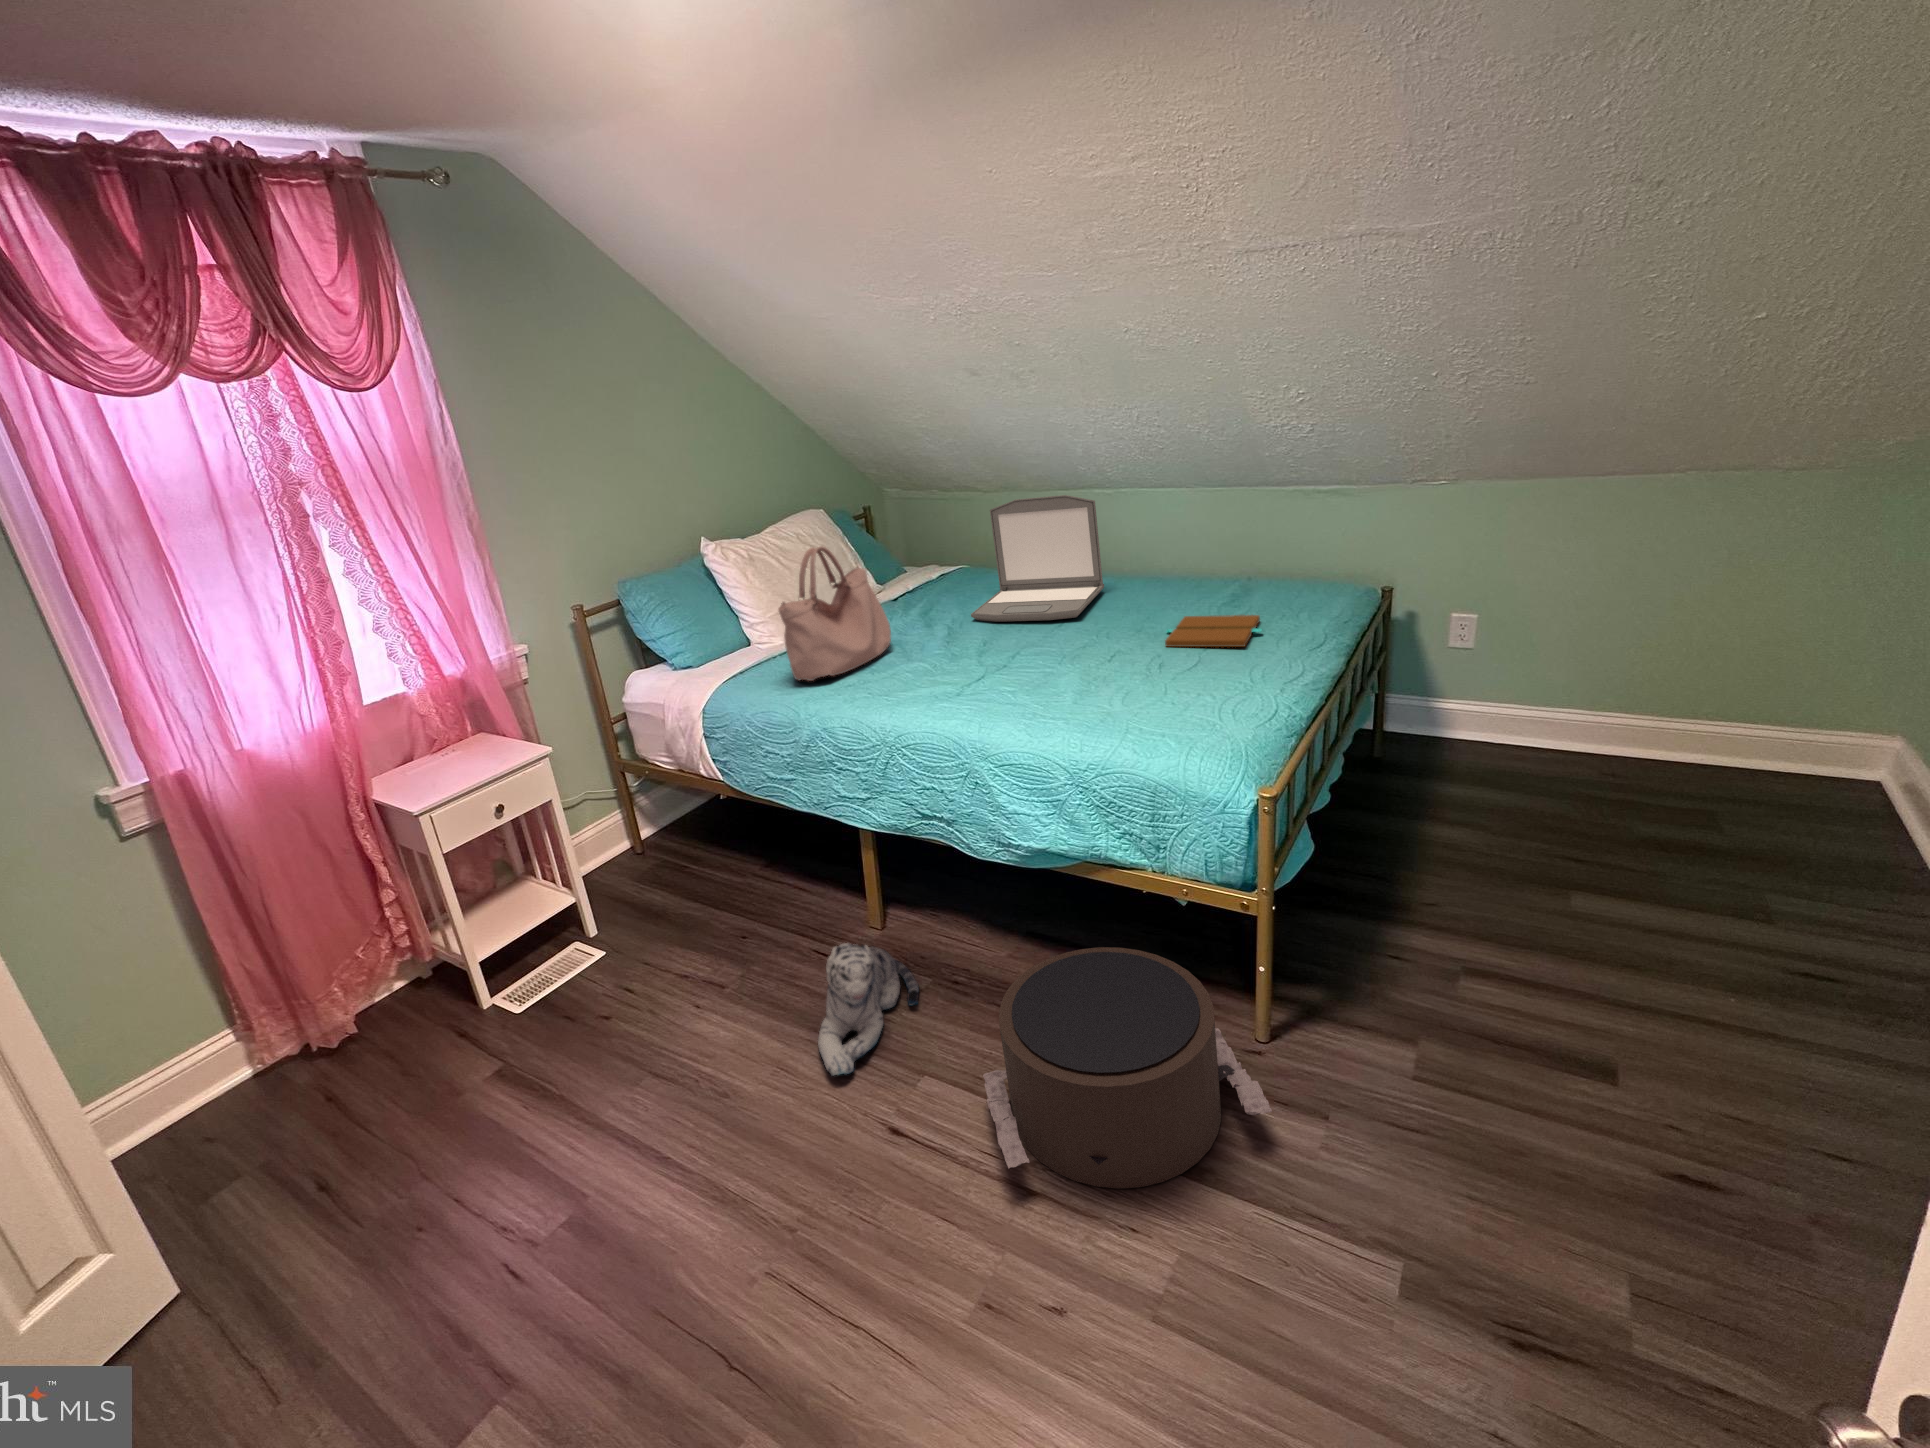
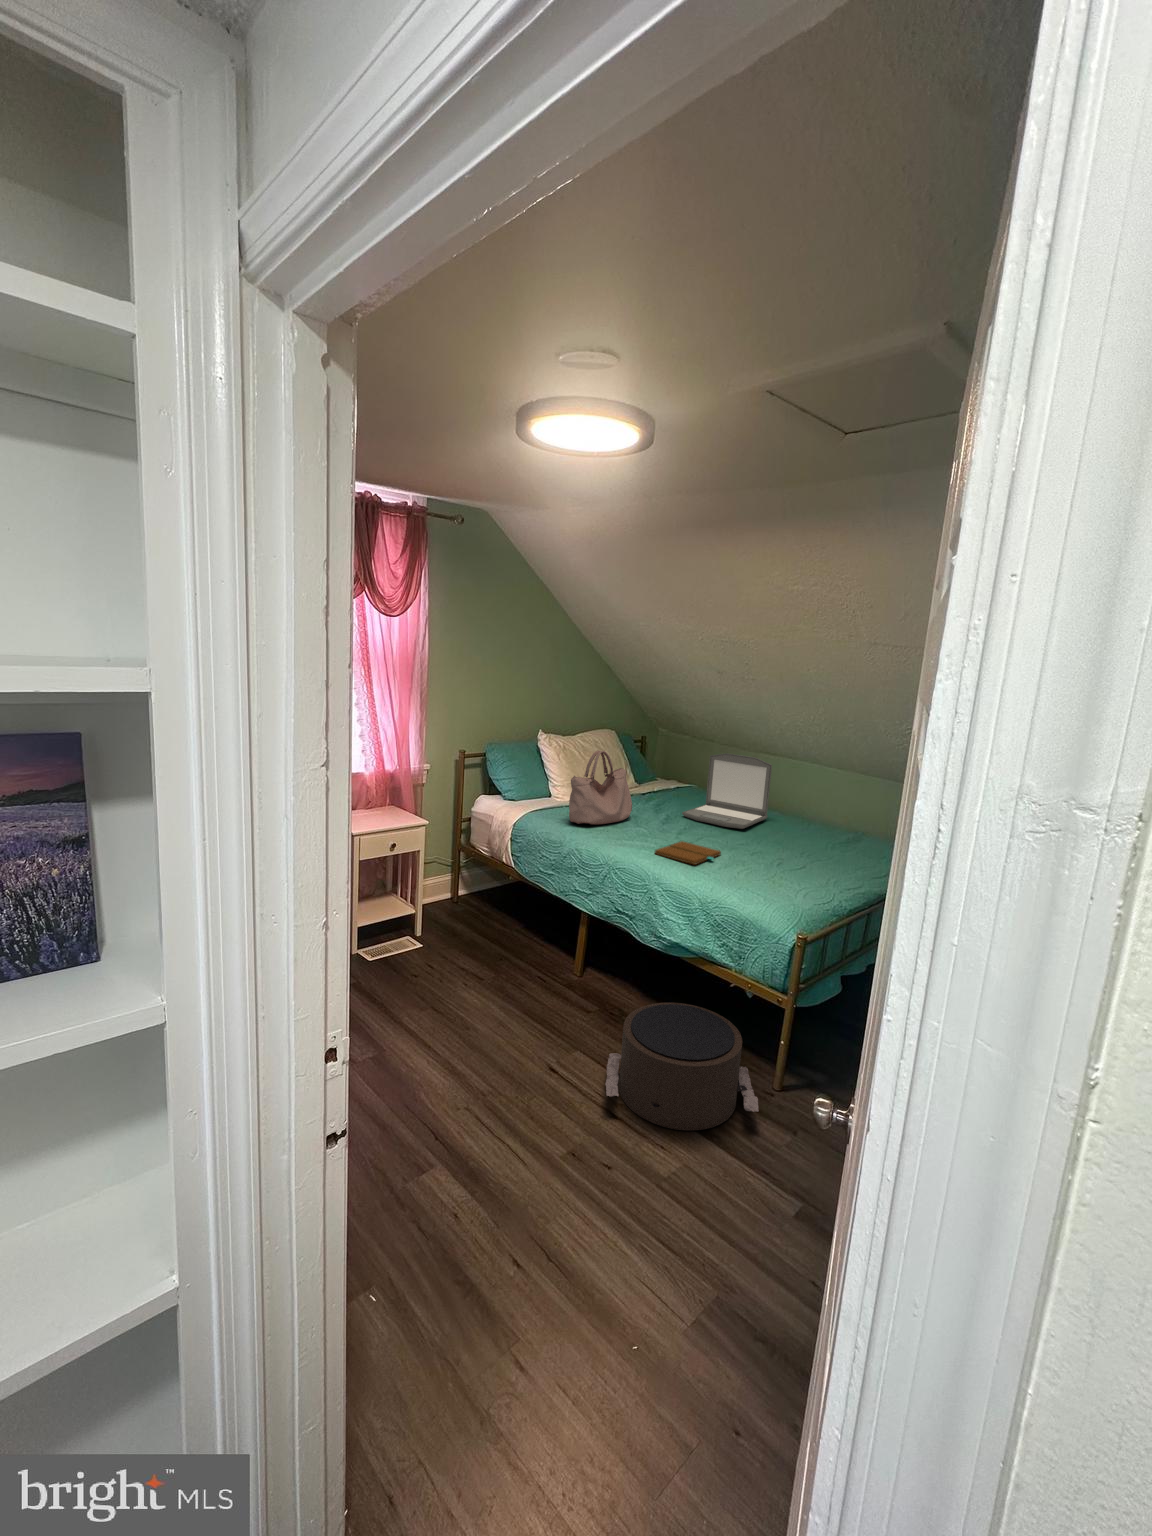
book: present [1165,615,1261,647] -> present [655,841,721,865]
plush toy: present [818,943,919,1076] -> none [526,967,591,1037]

